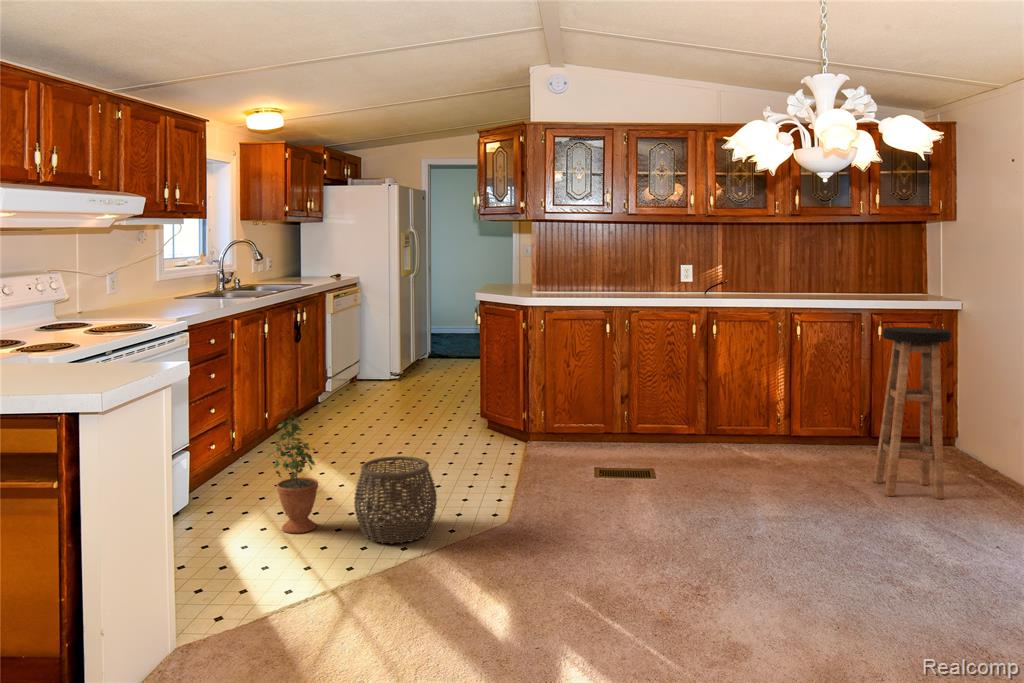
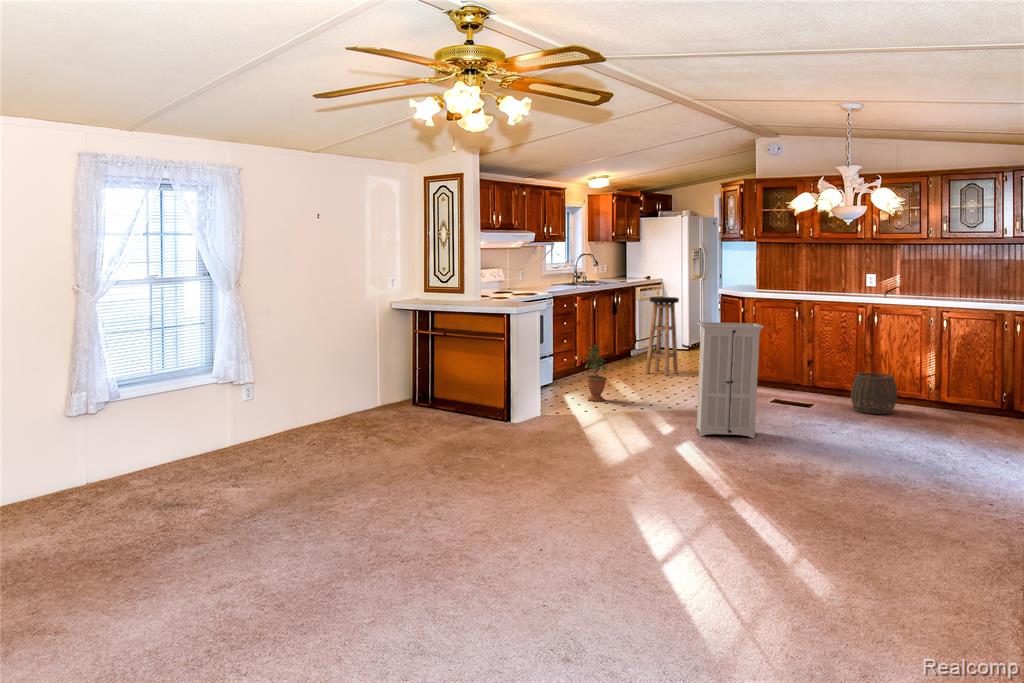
bar stool: present [874,327,952,499] -> present [645,297,679,376]
storage cabinet: none [532,365,679,625] -> present [697,321,764,438]
woven basket: present [354,456,437,544] -> present [851,373,898,414]

